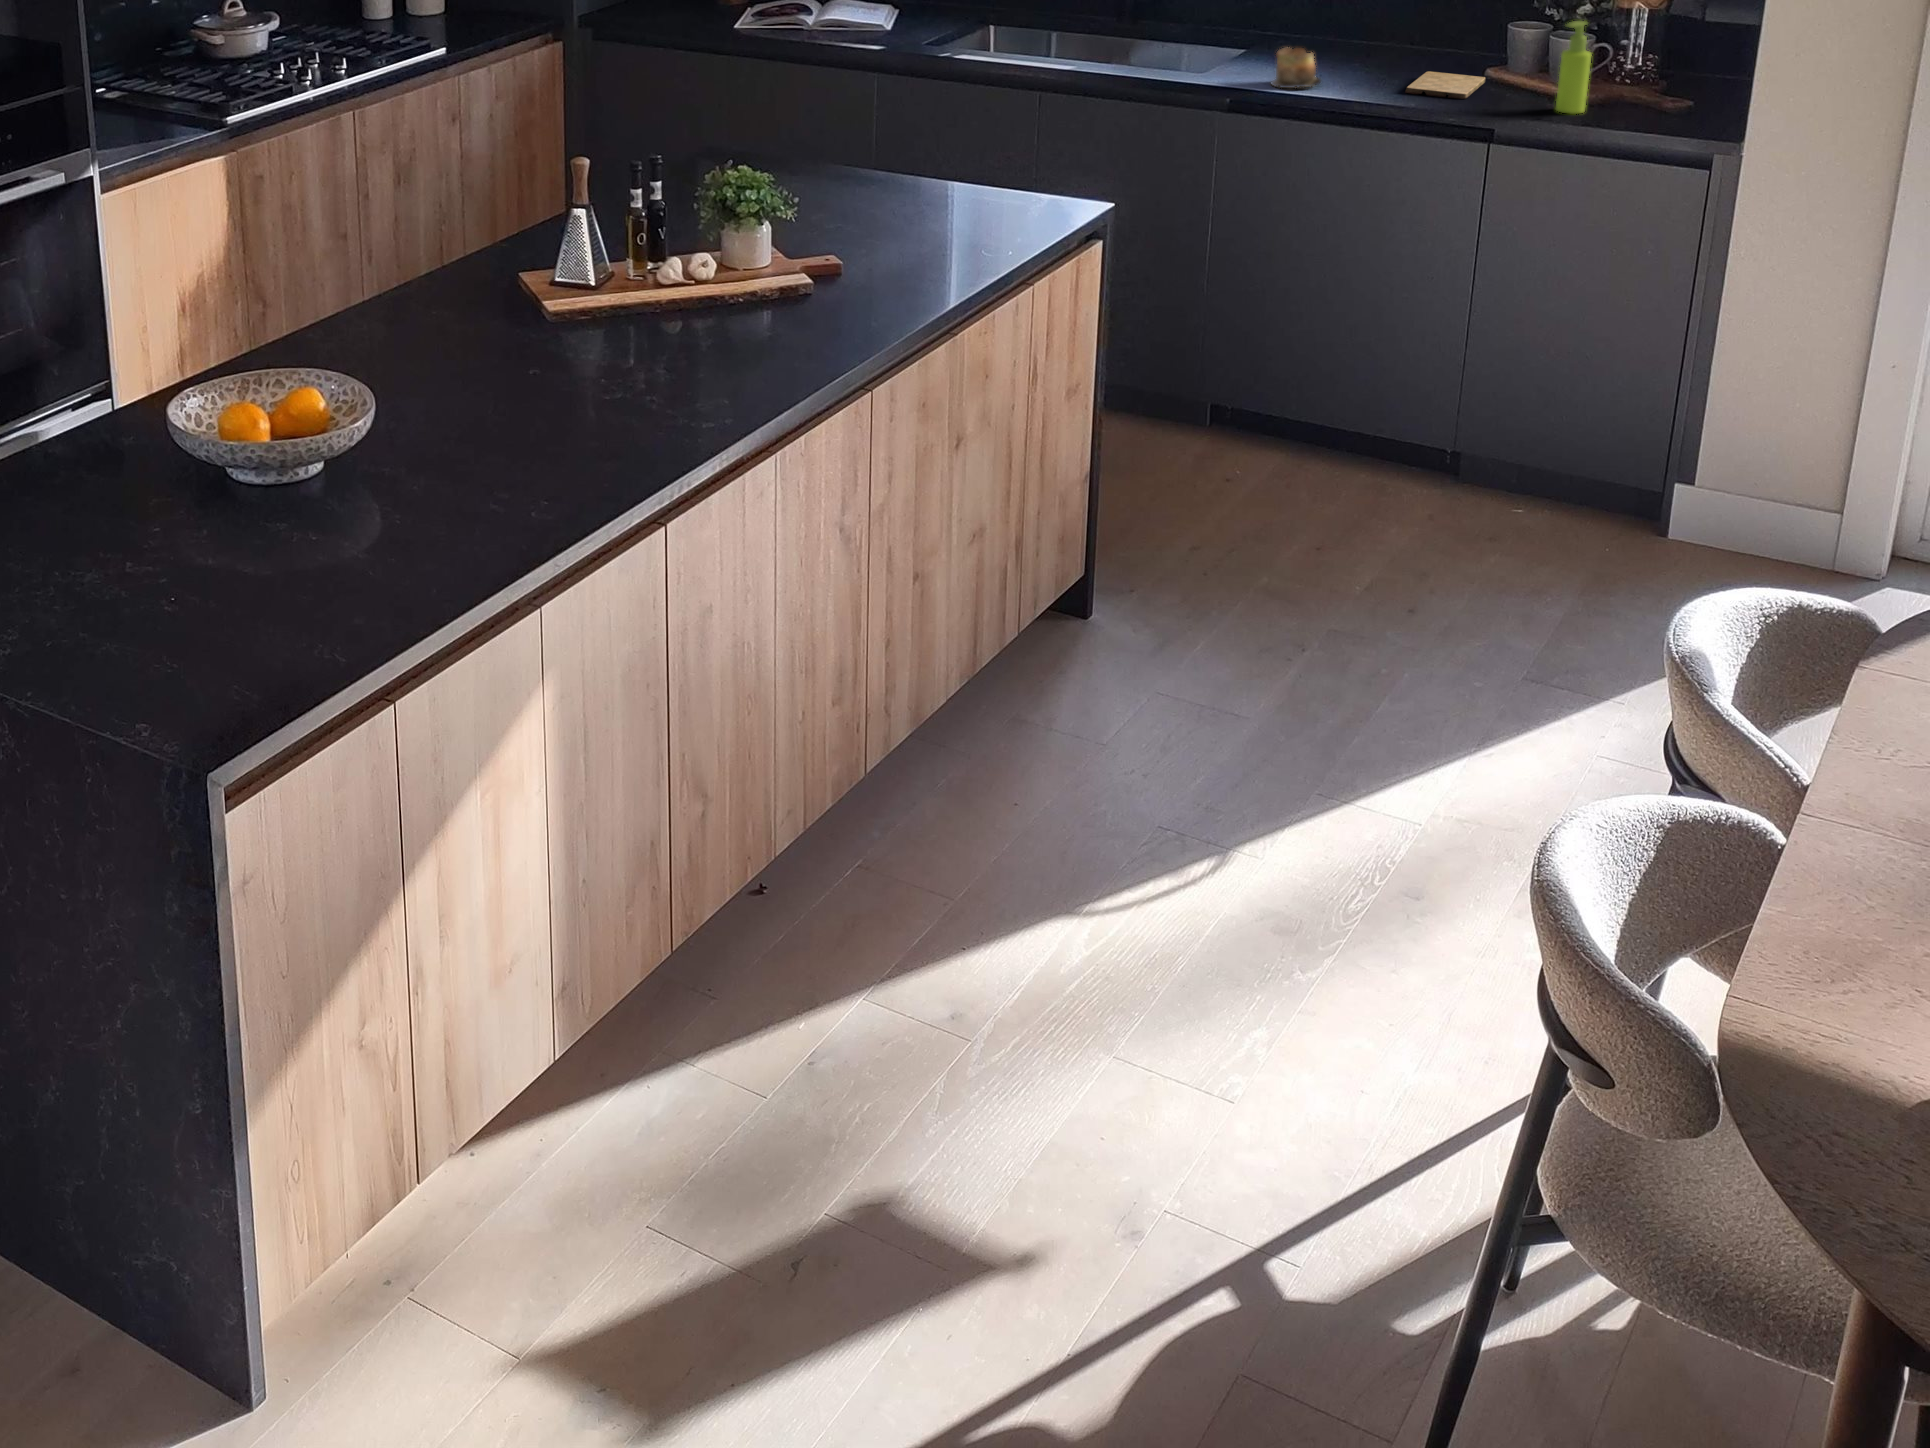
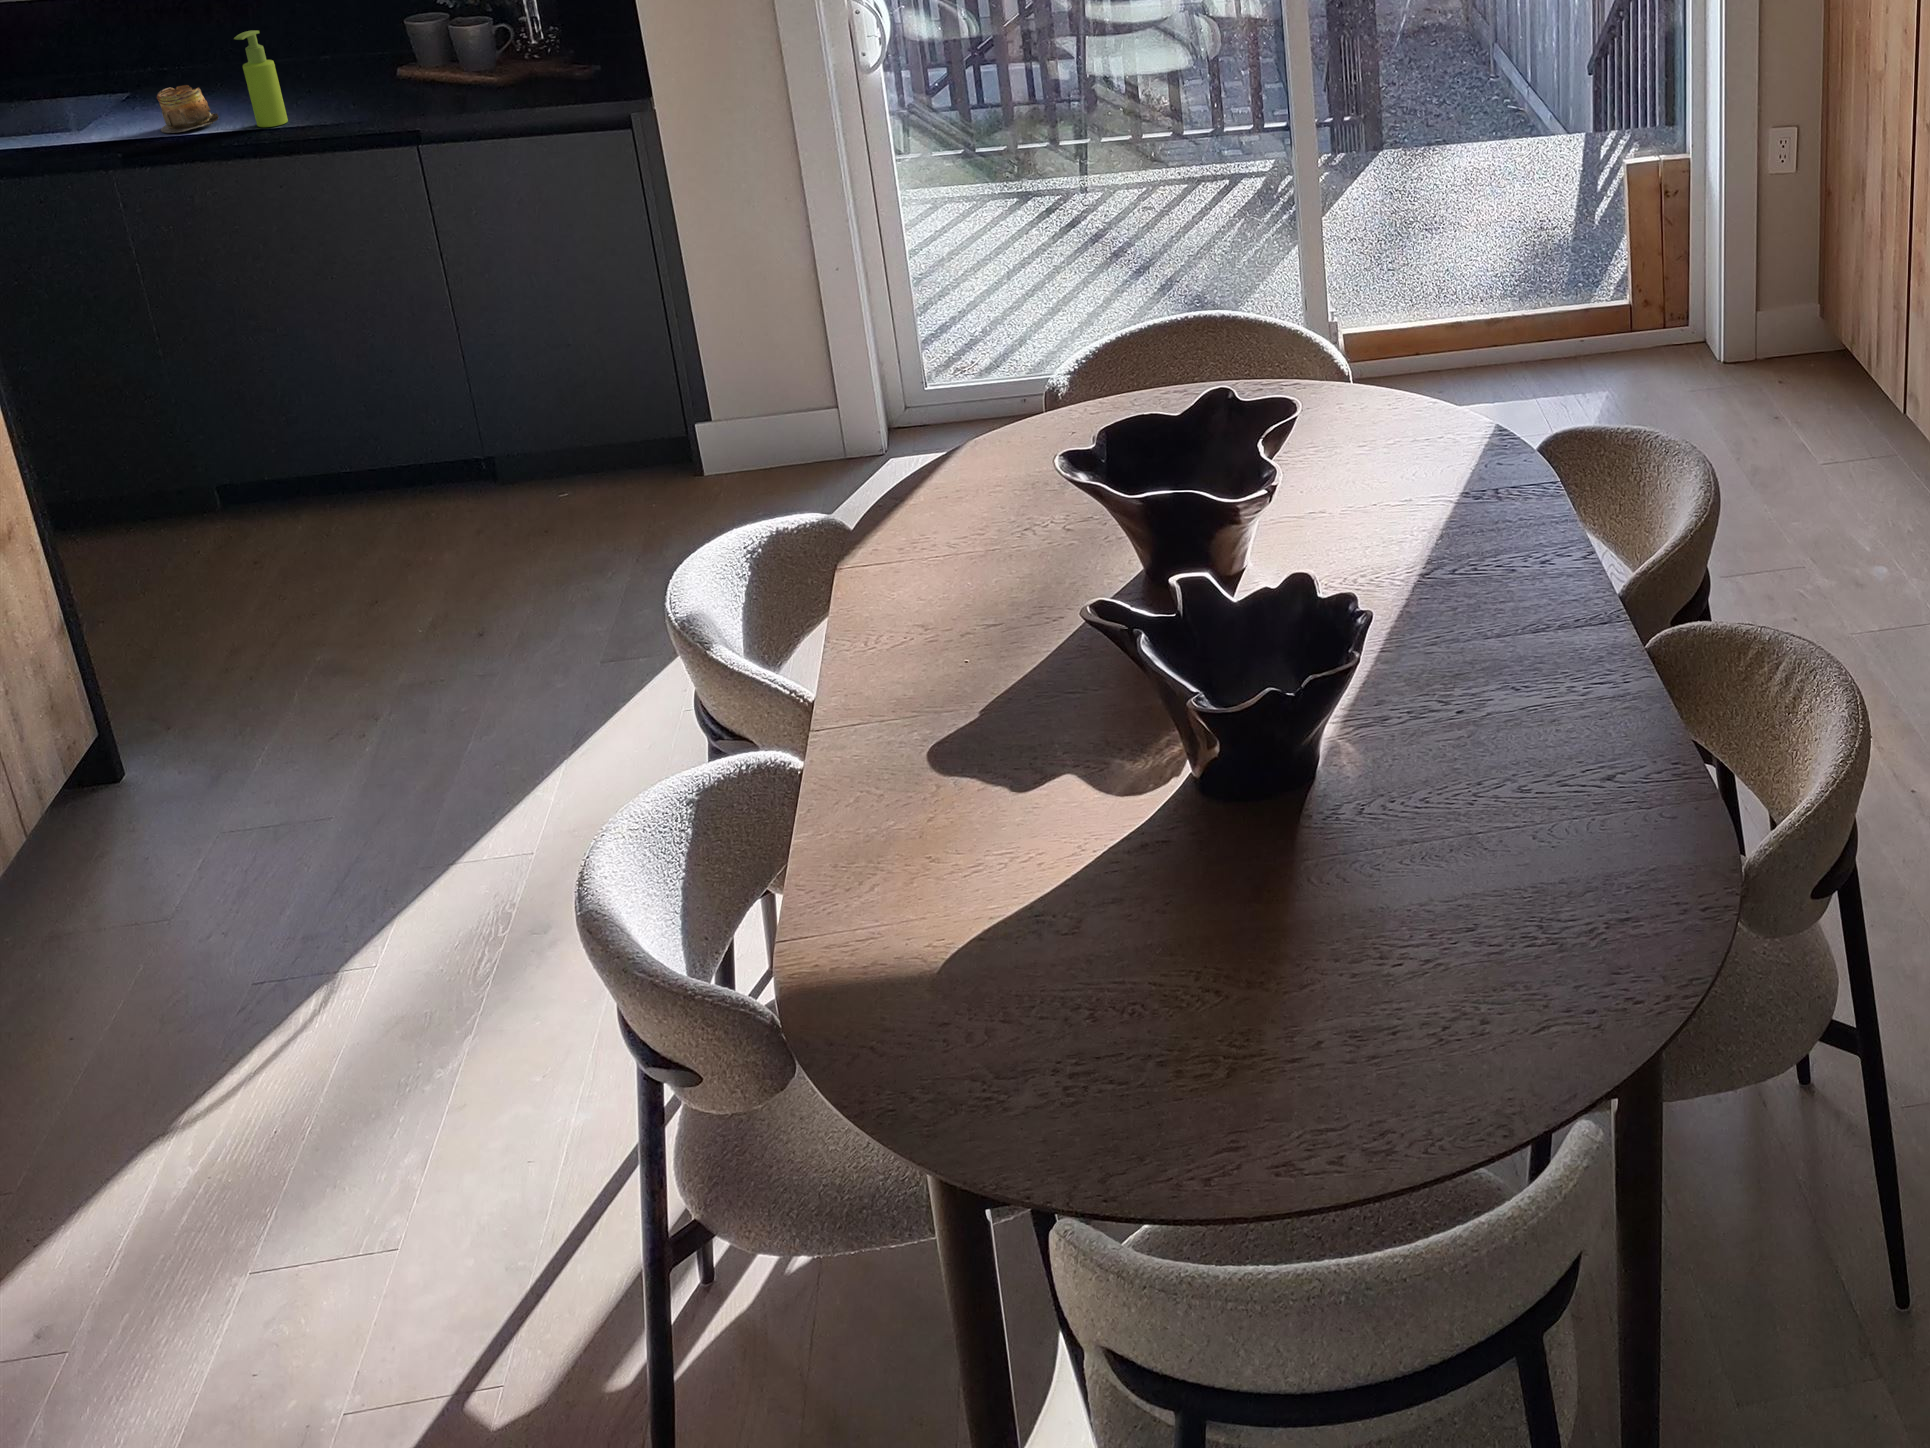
soap dispenser: present [1556,21,1591,114] -> present [234,30,288,127]
cutting board: present [1405,71,1485,99] -> none [315,79,398,111]

